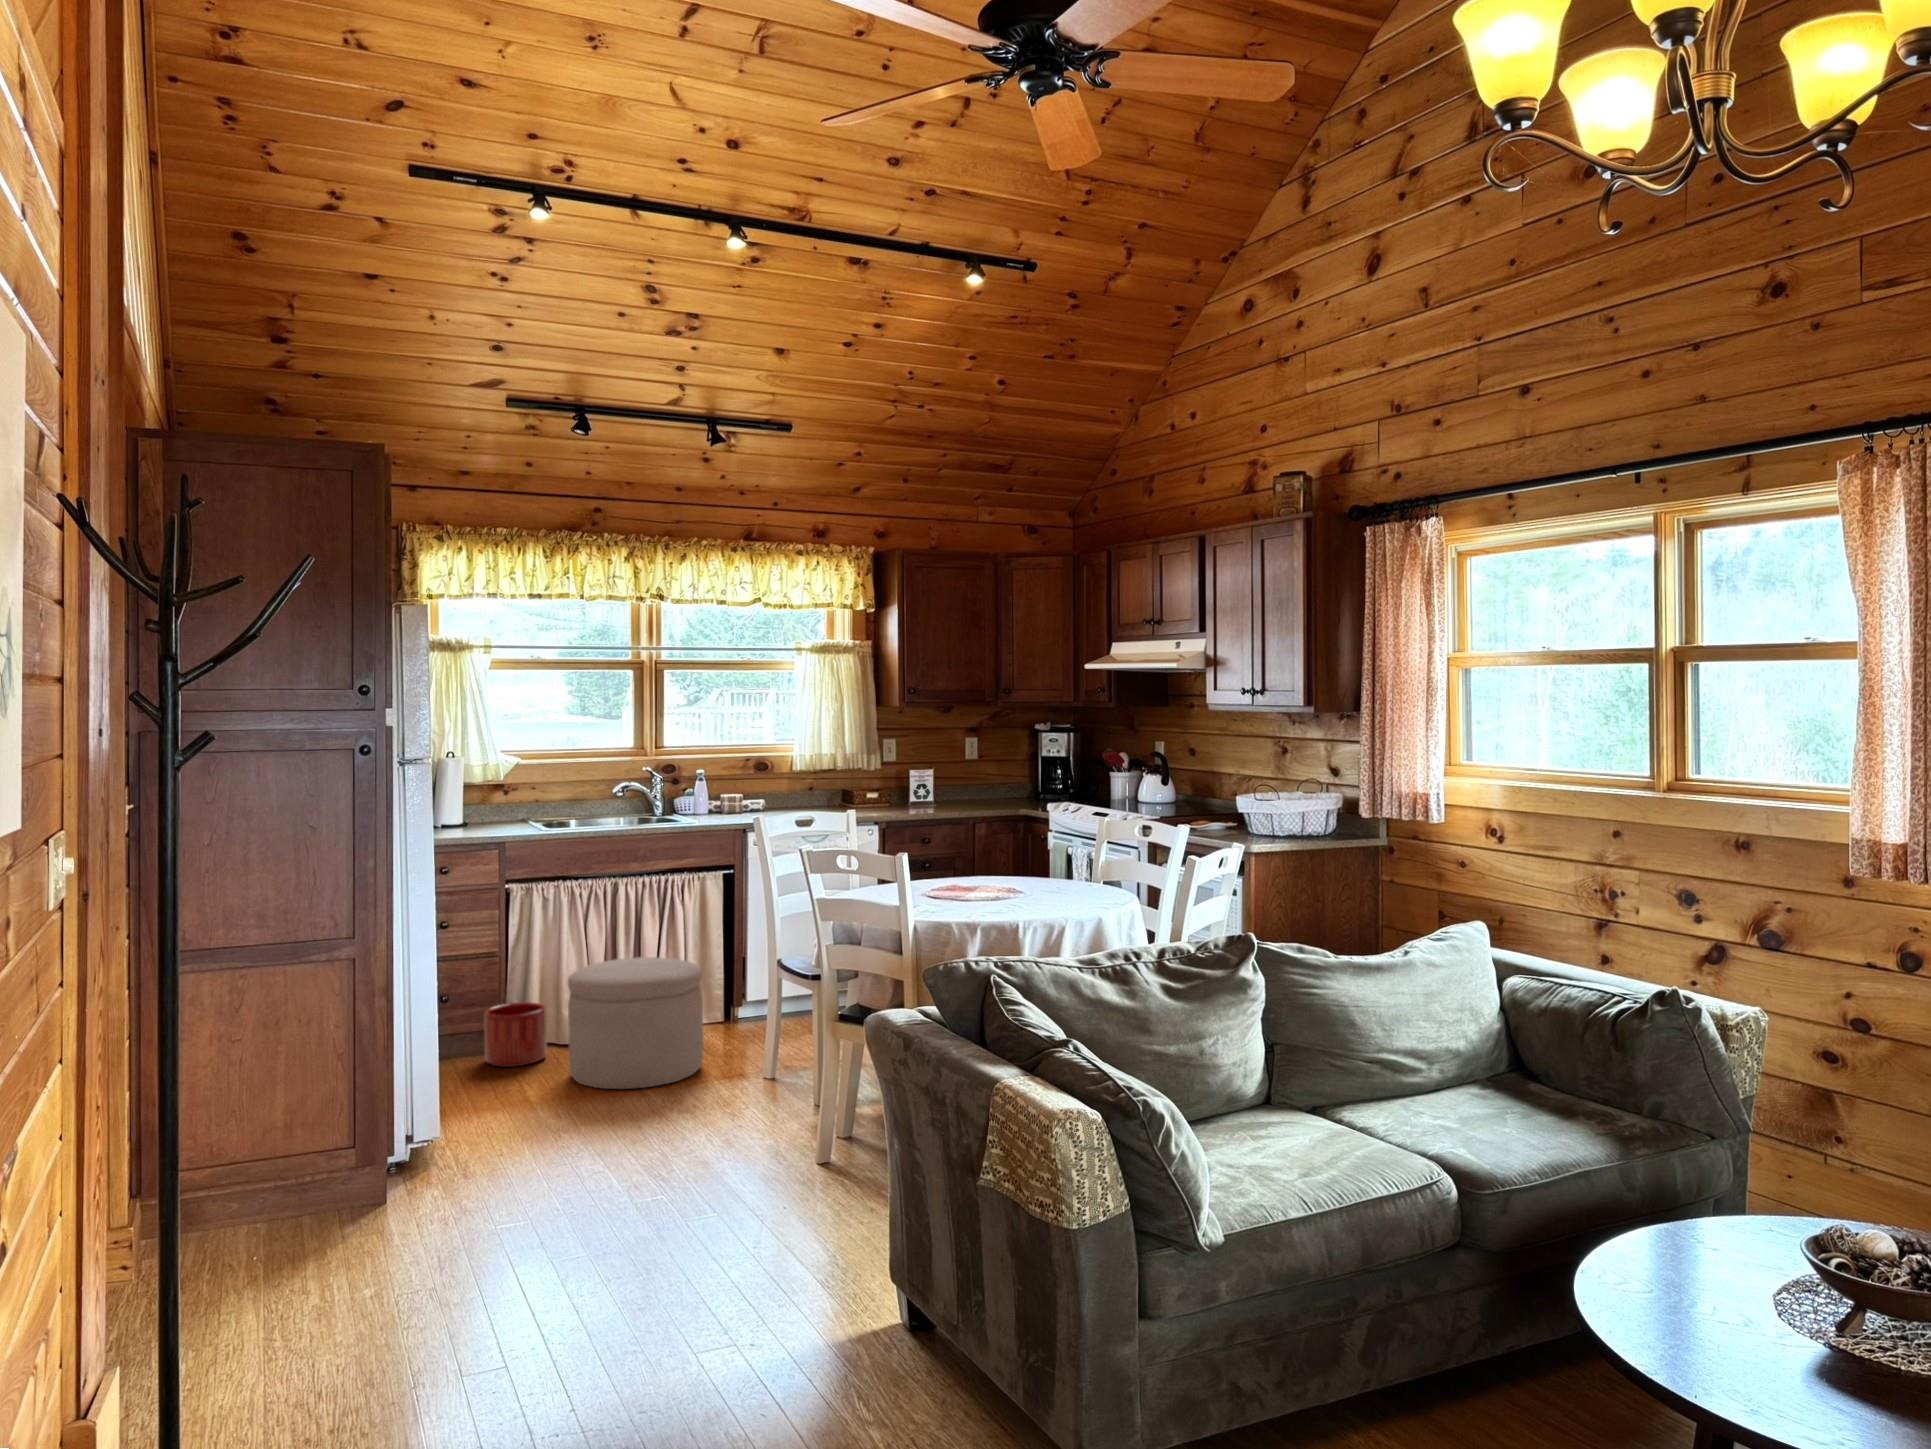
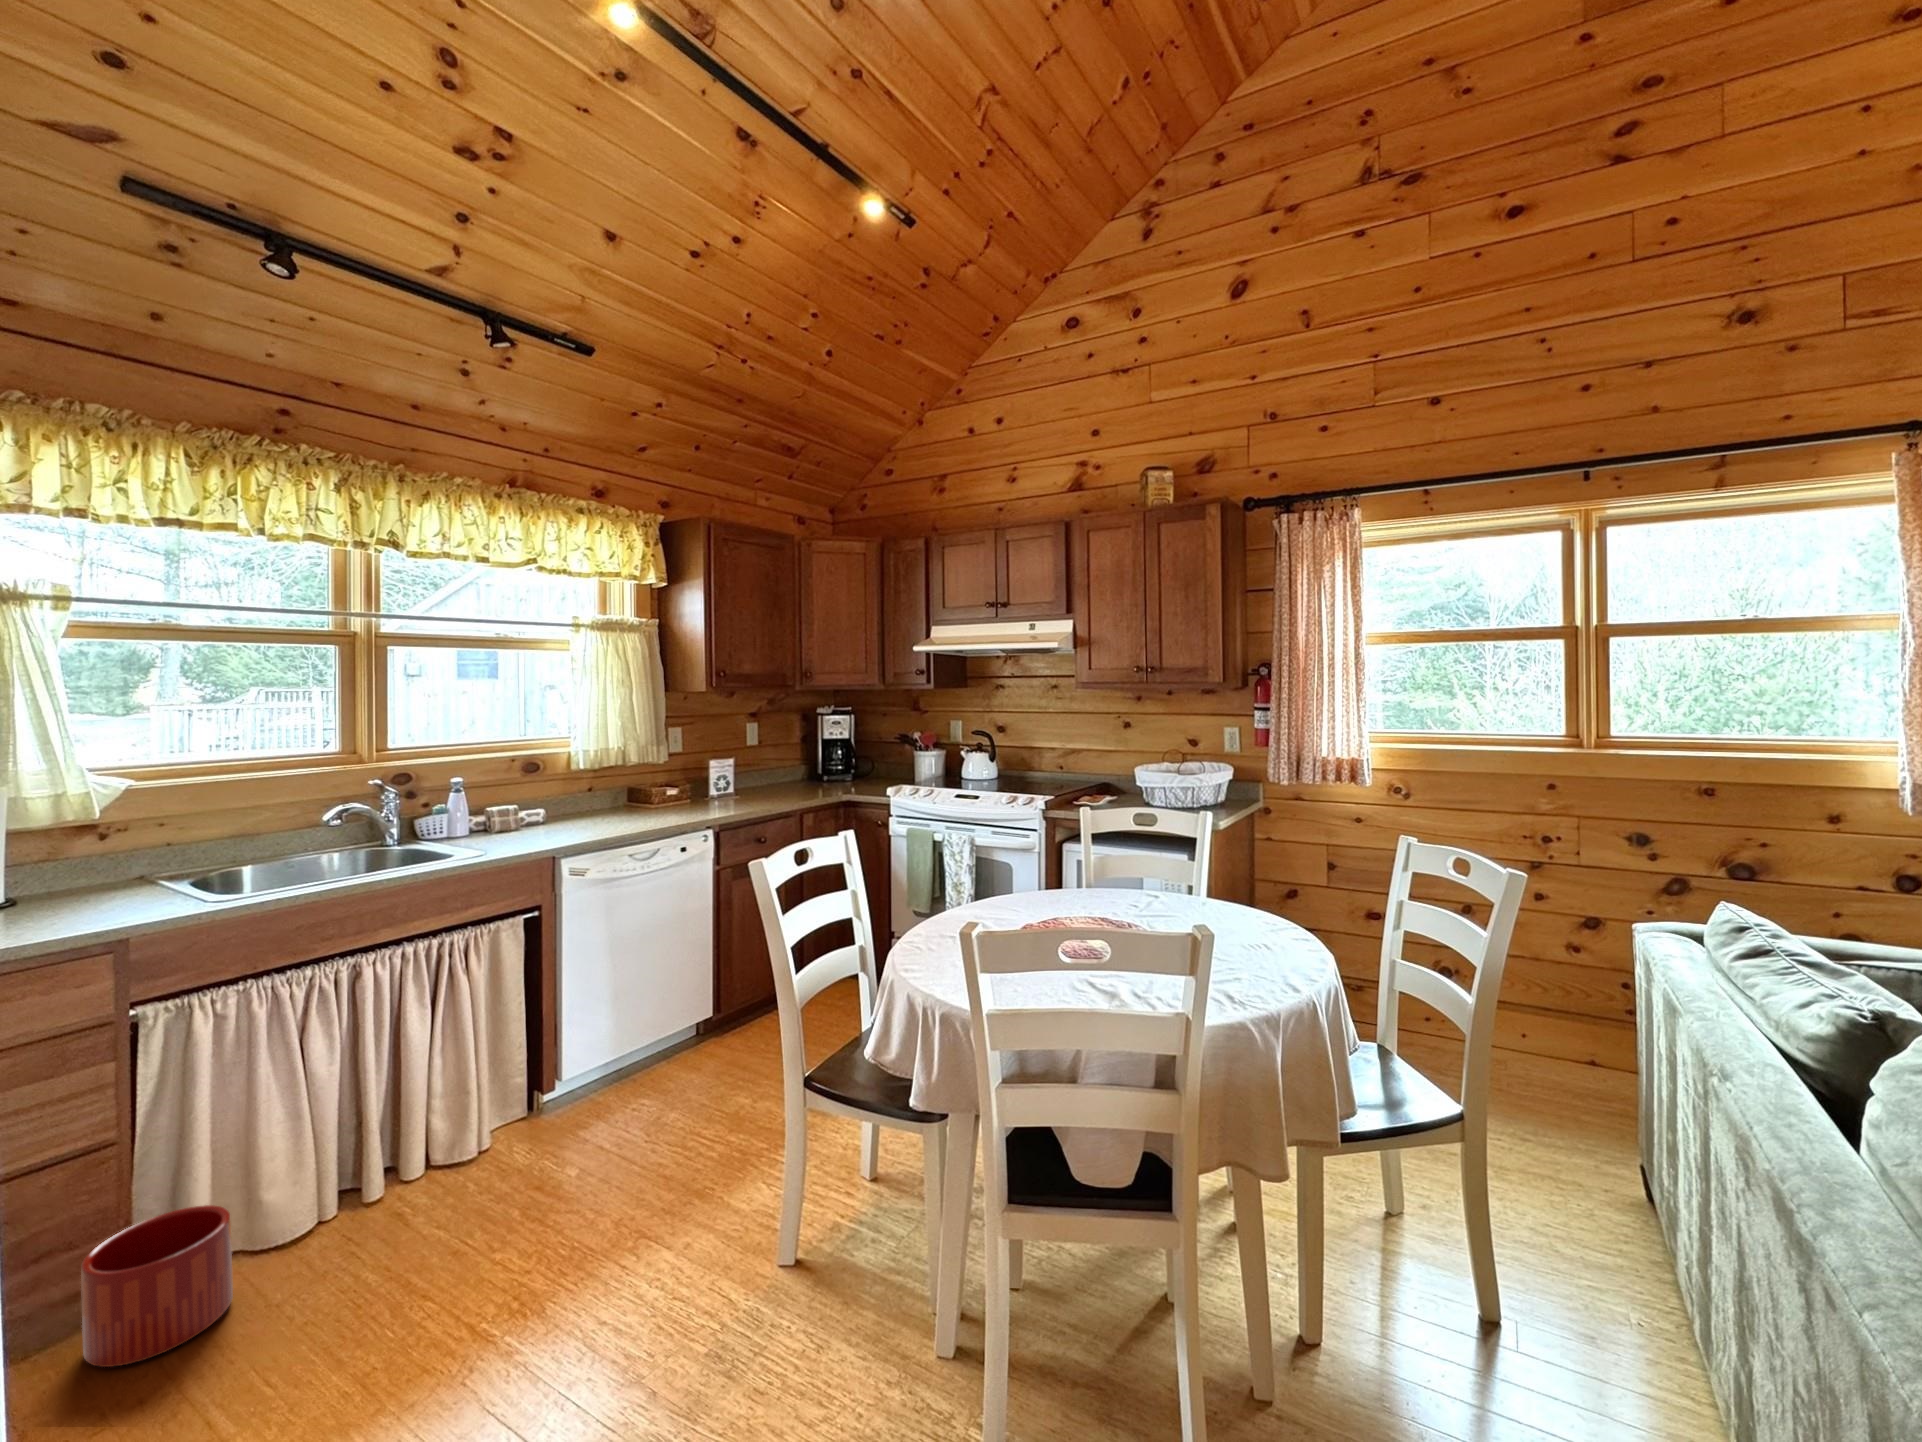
ottoman: present [568,957,703,1089] -> none [302,1076,565,1369]

